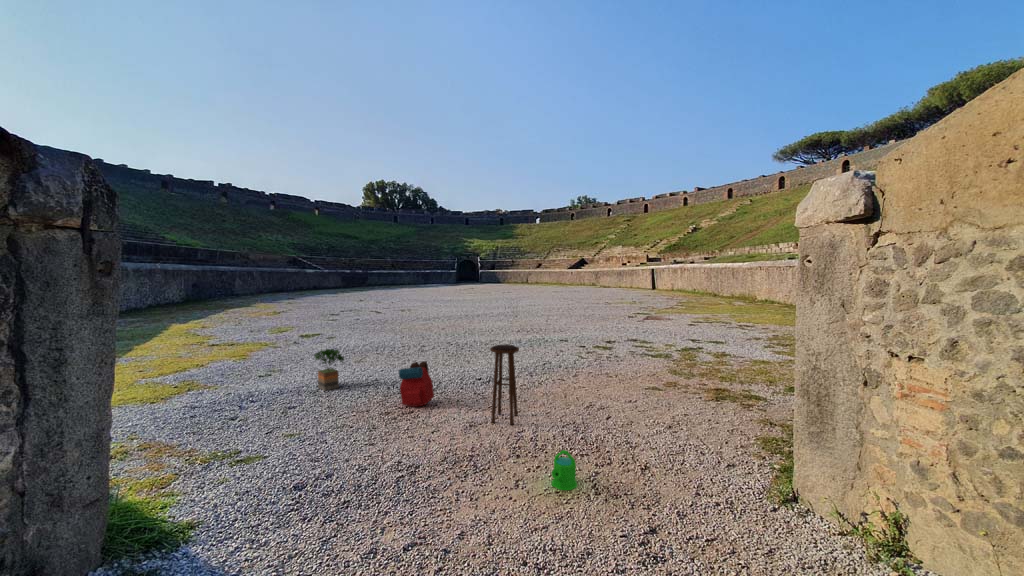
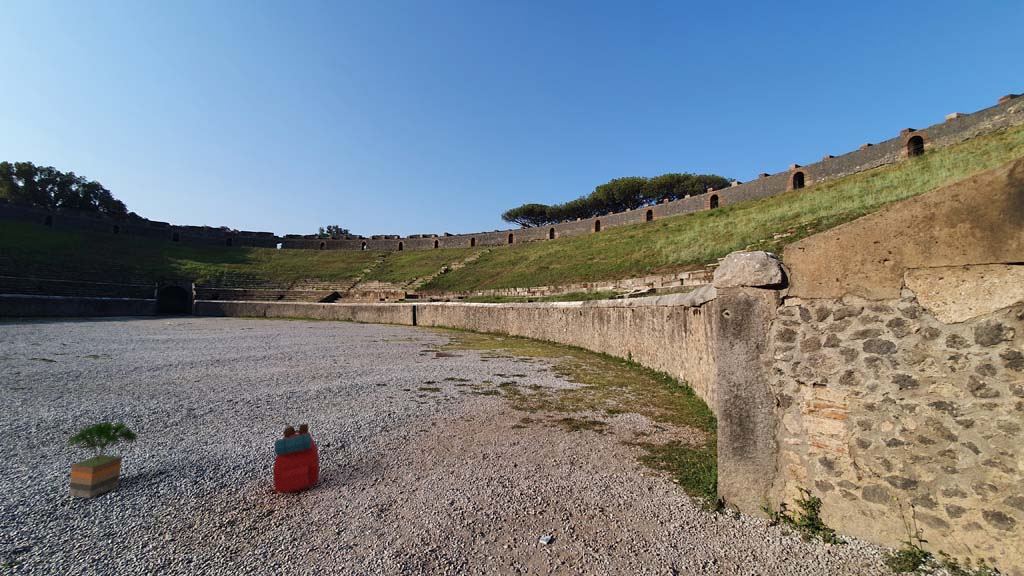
stool: present [490,345,519,425] -> none [418,393,456,491]
watering can: present [551,450,577,490] -> none [567,512,598,561]

